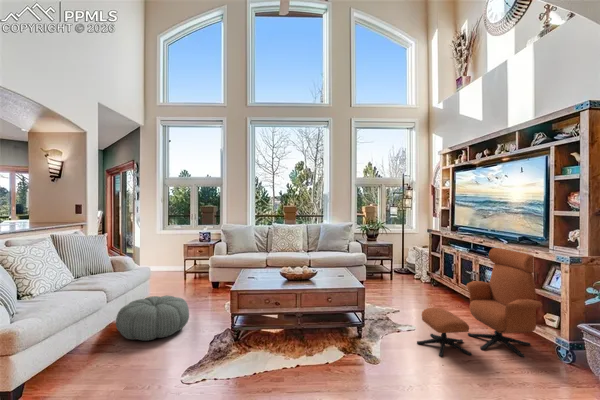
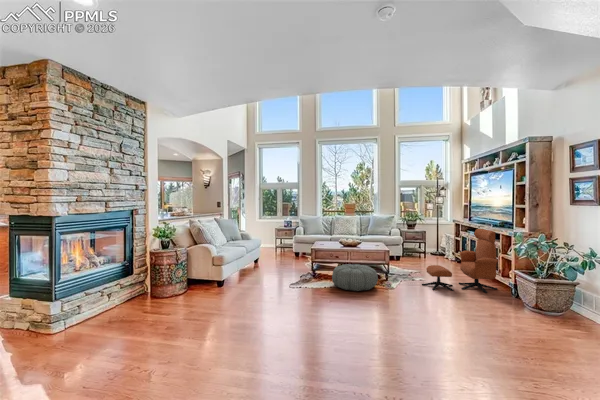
pouf: present [116,295,189,341] -> present [332,264,378,291]

